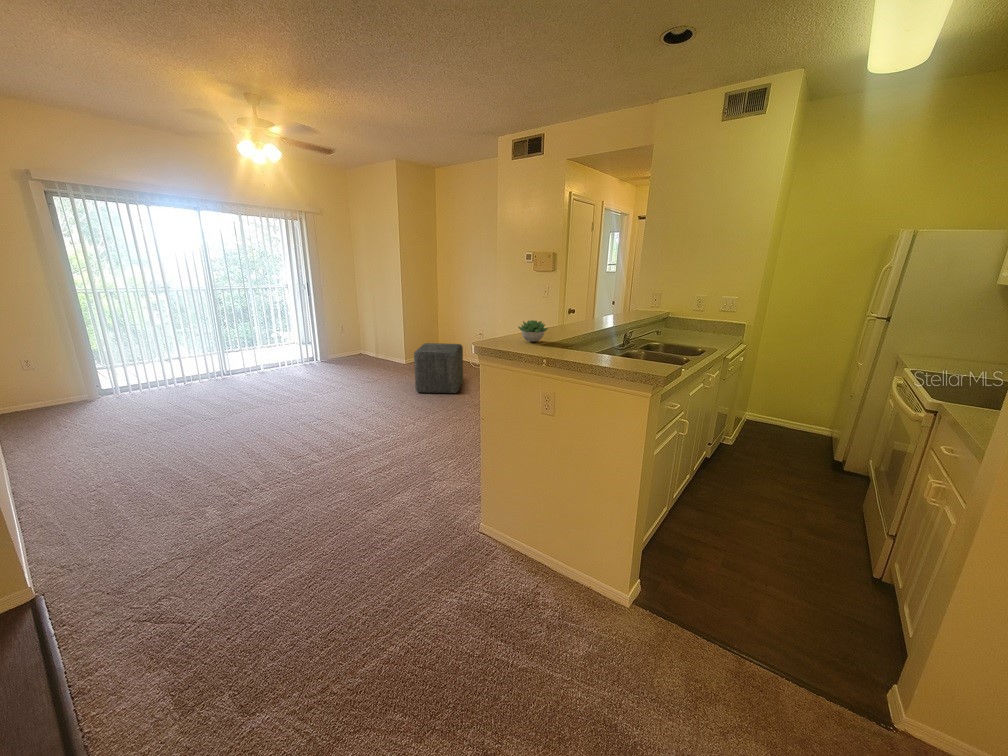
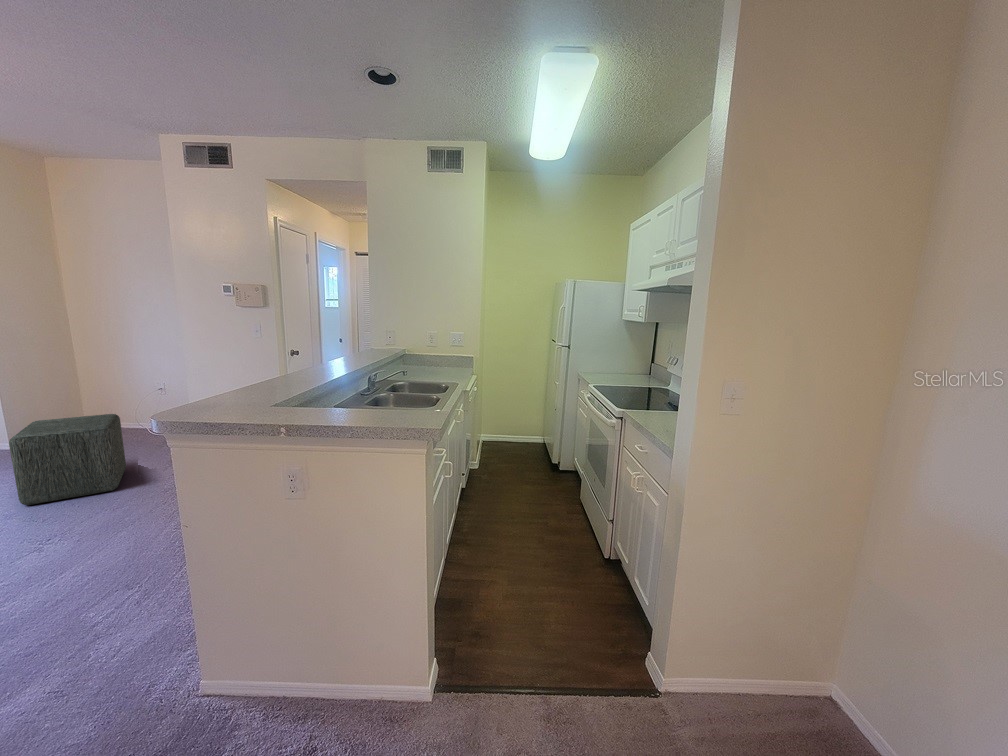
succulent plant: present [518,320,548,342] -> none [227,375,277,405]

